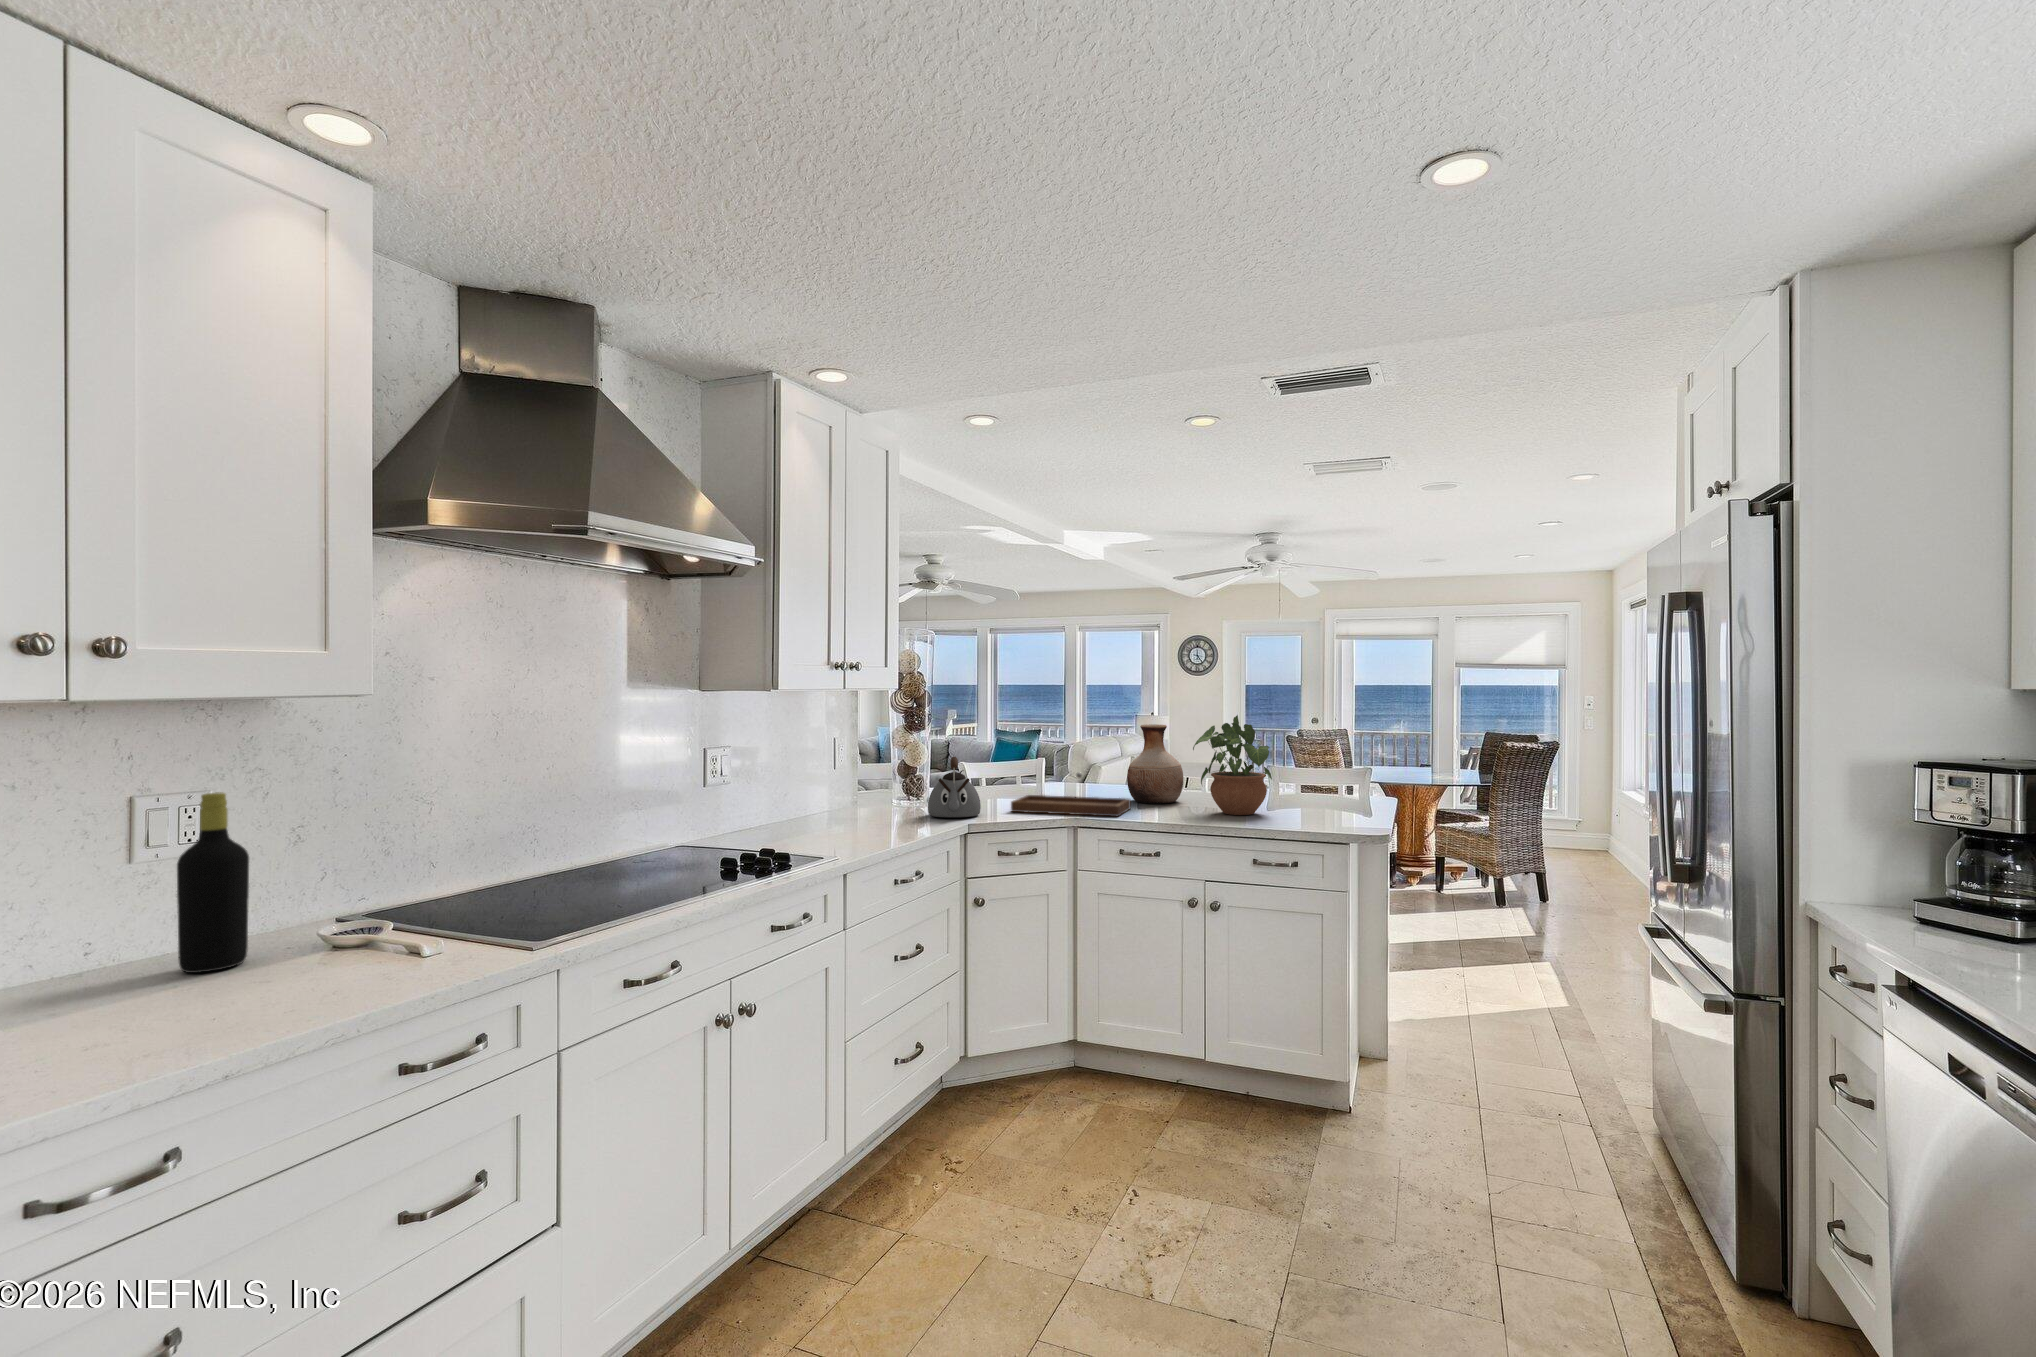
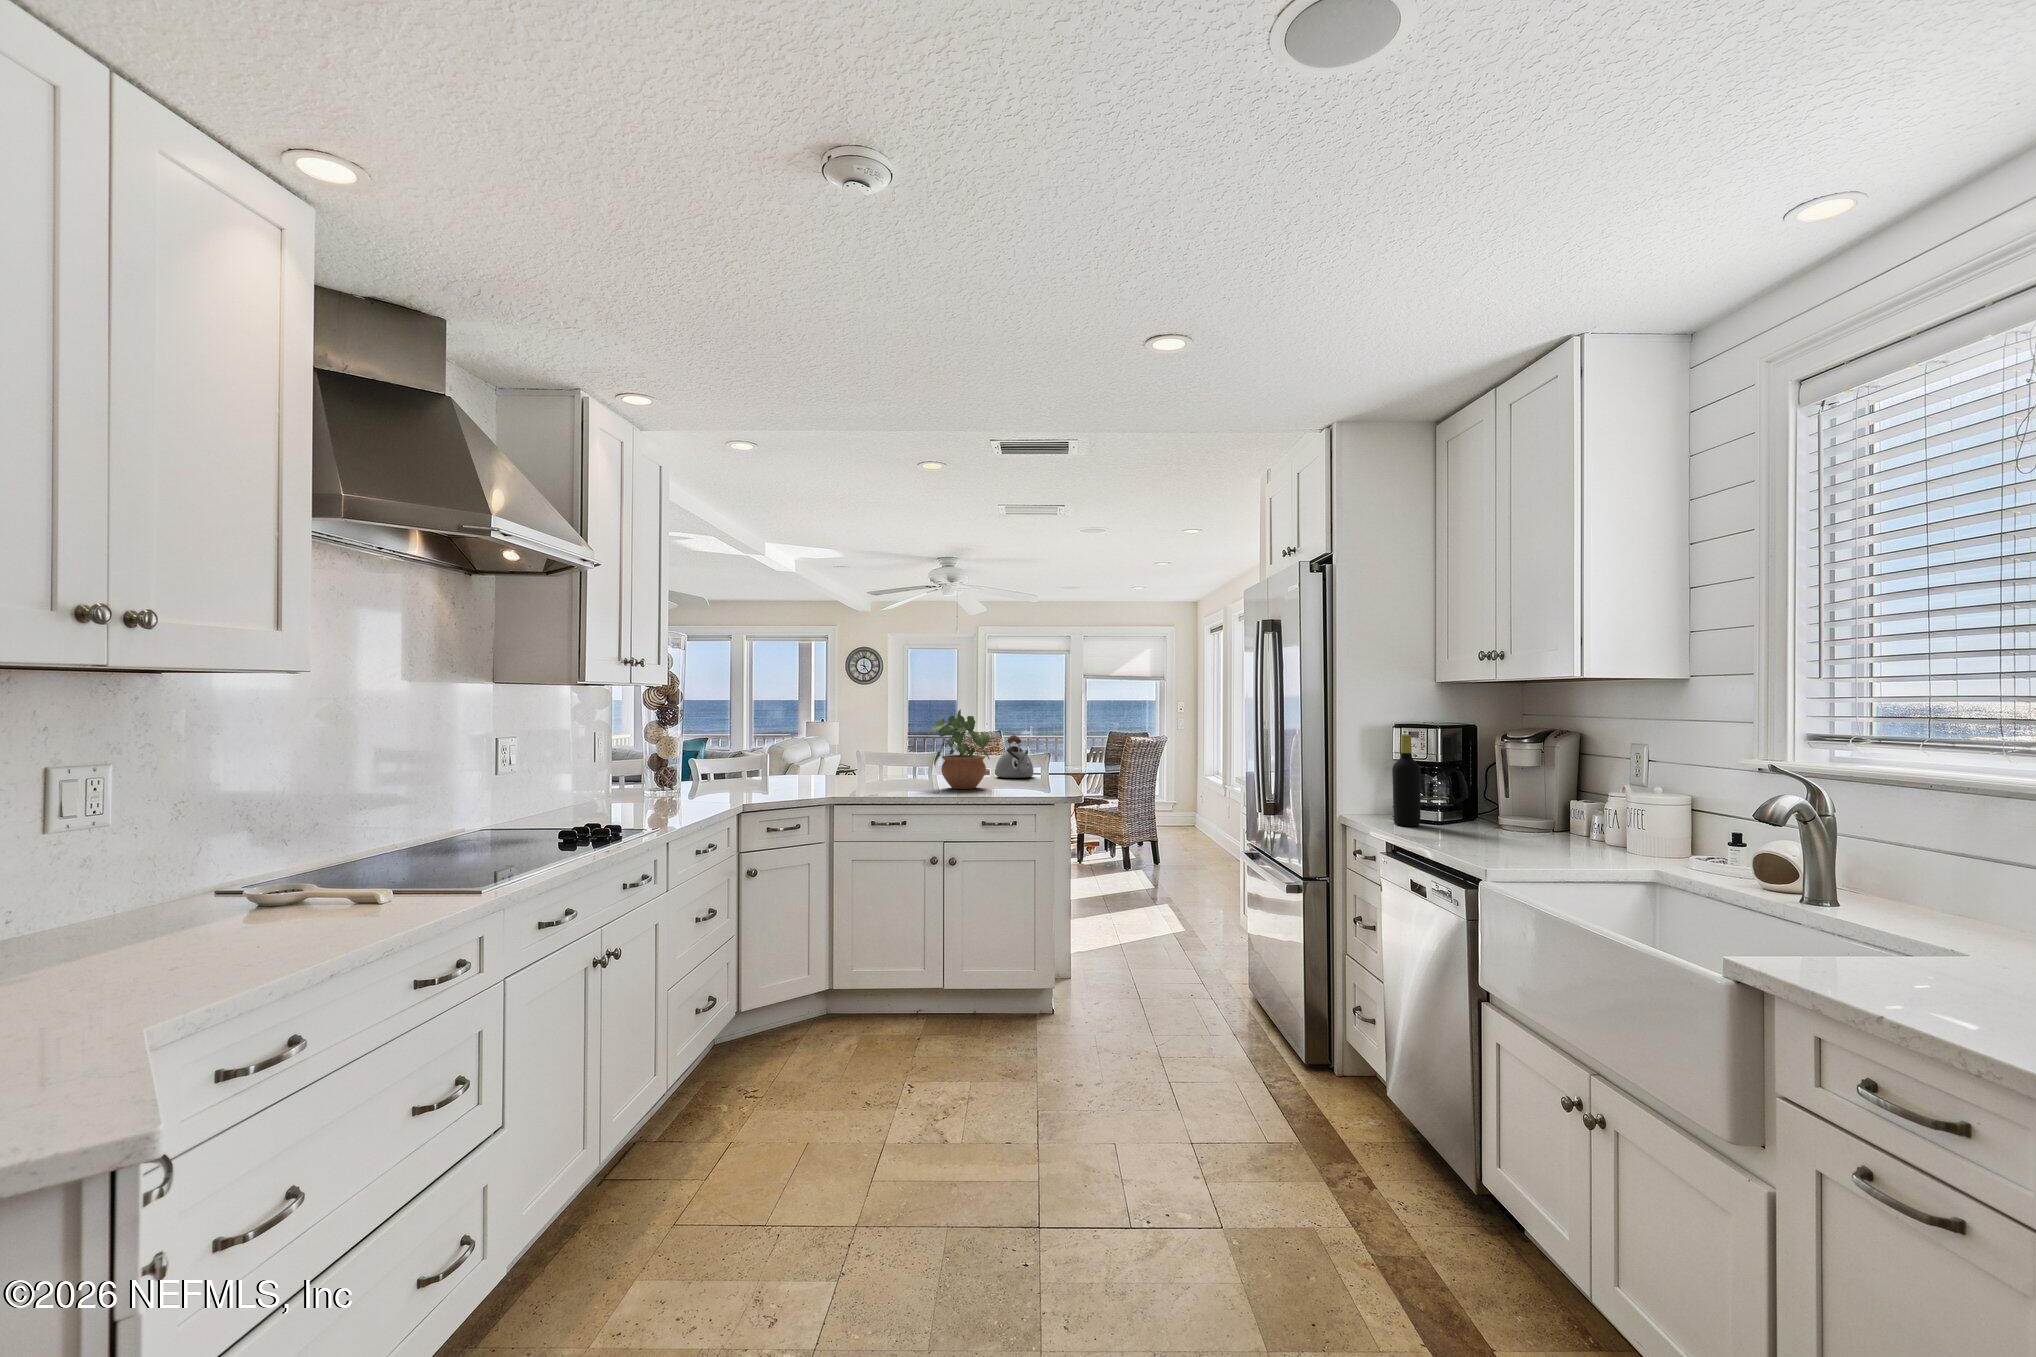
vase: present [1127,724,1183,804] -> none [865,719,913,785]
kettle: present [928,757,981,817] -> present [995,735,1033,778]
tray: present [1011,773,1131,816] -> none [773,759,874,794]
bottle: present [177,792,249,973] -> present [1392,734,1421,826]

